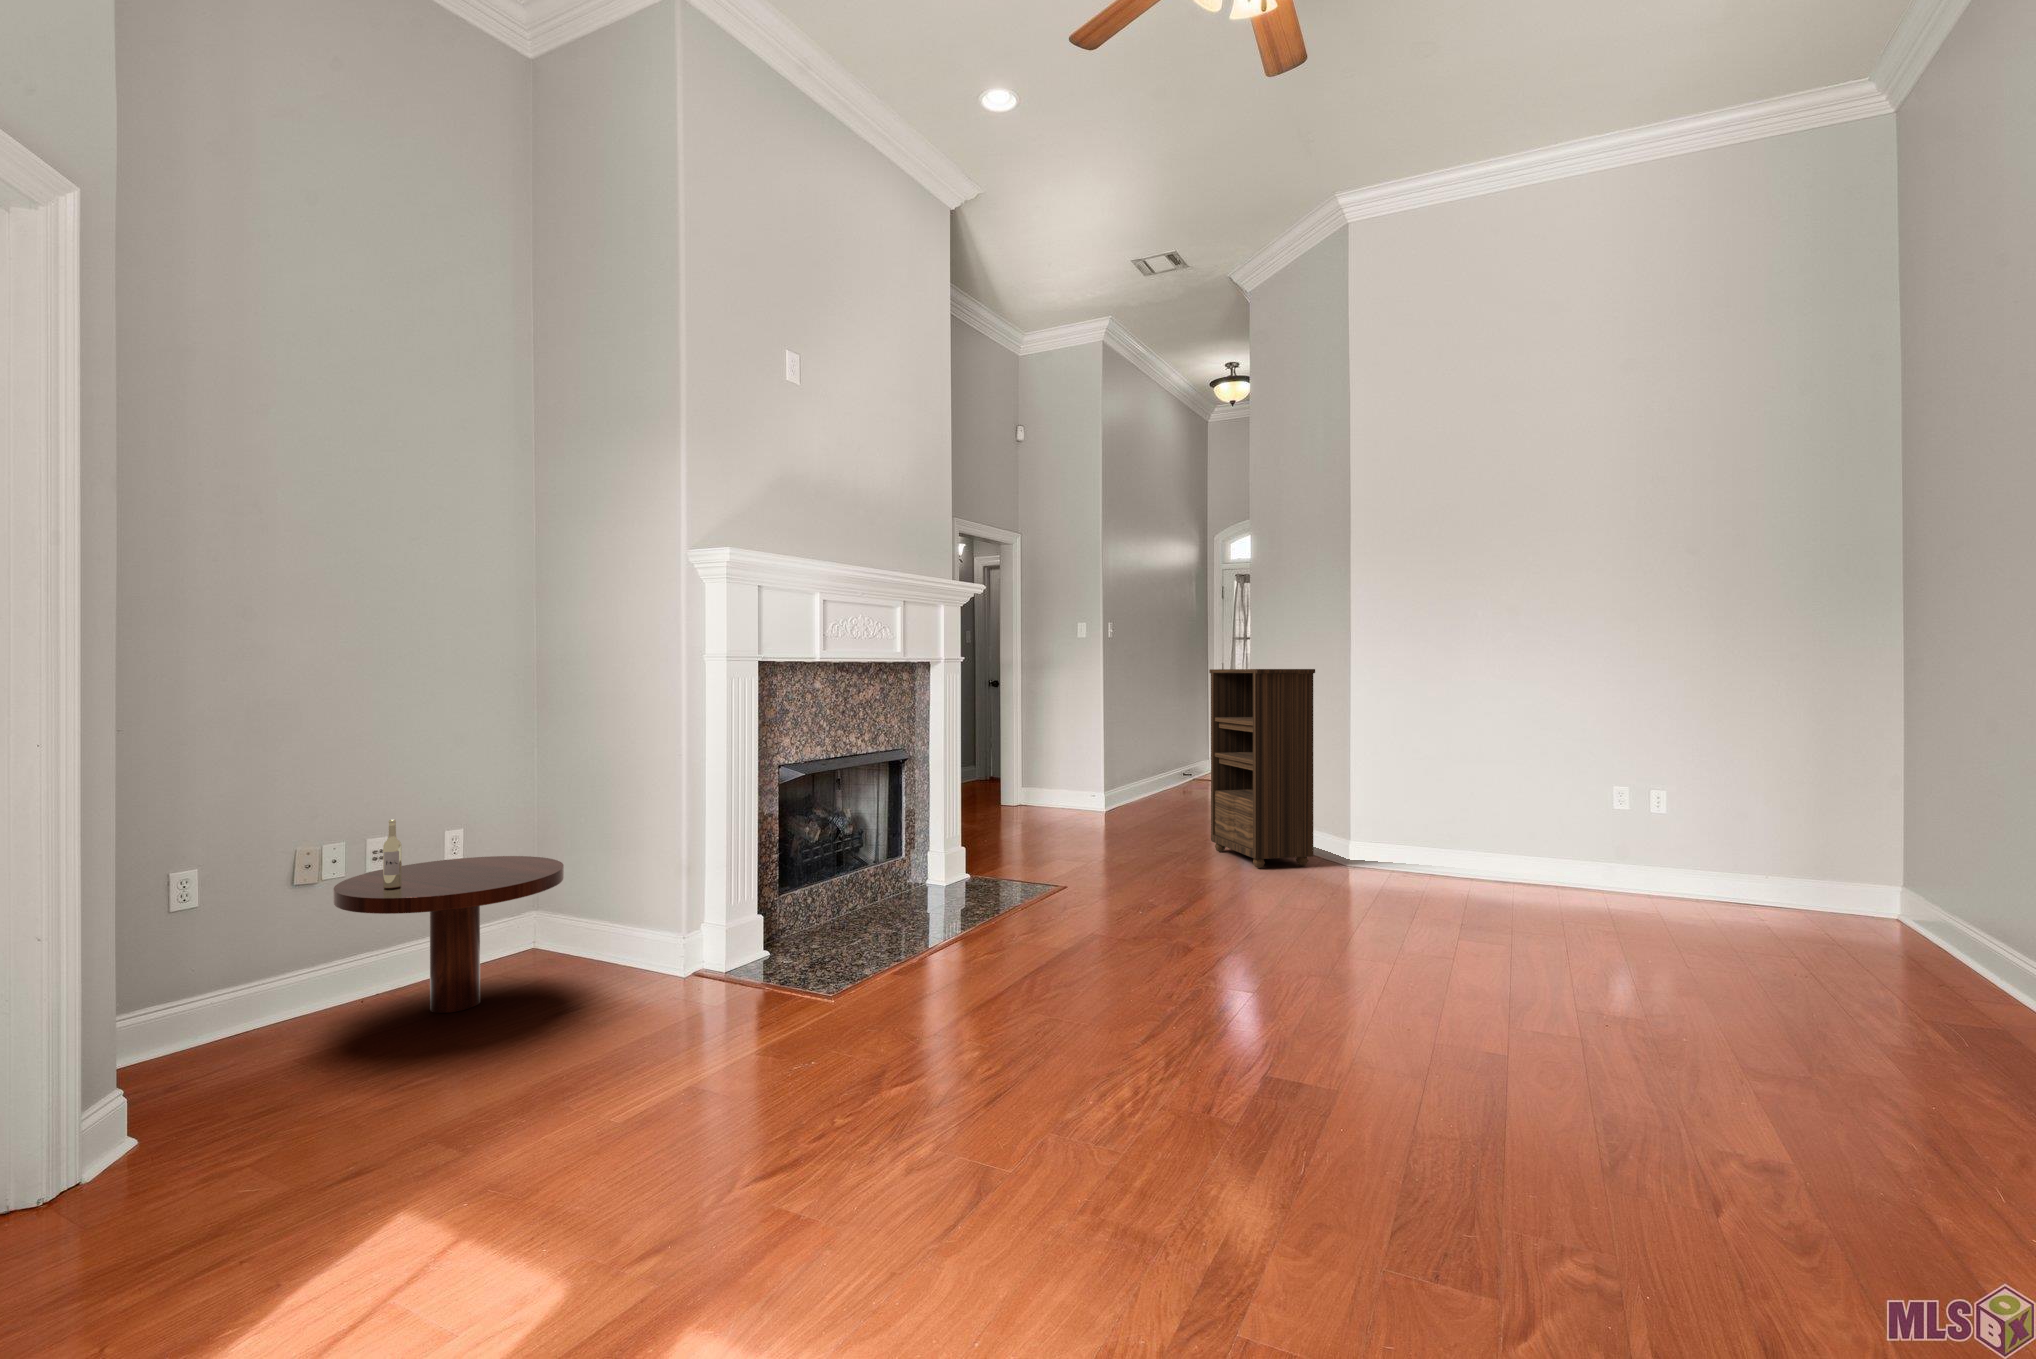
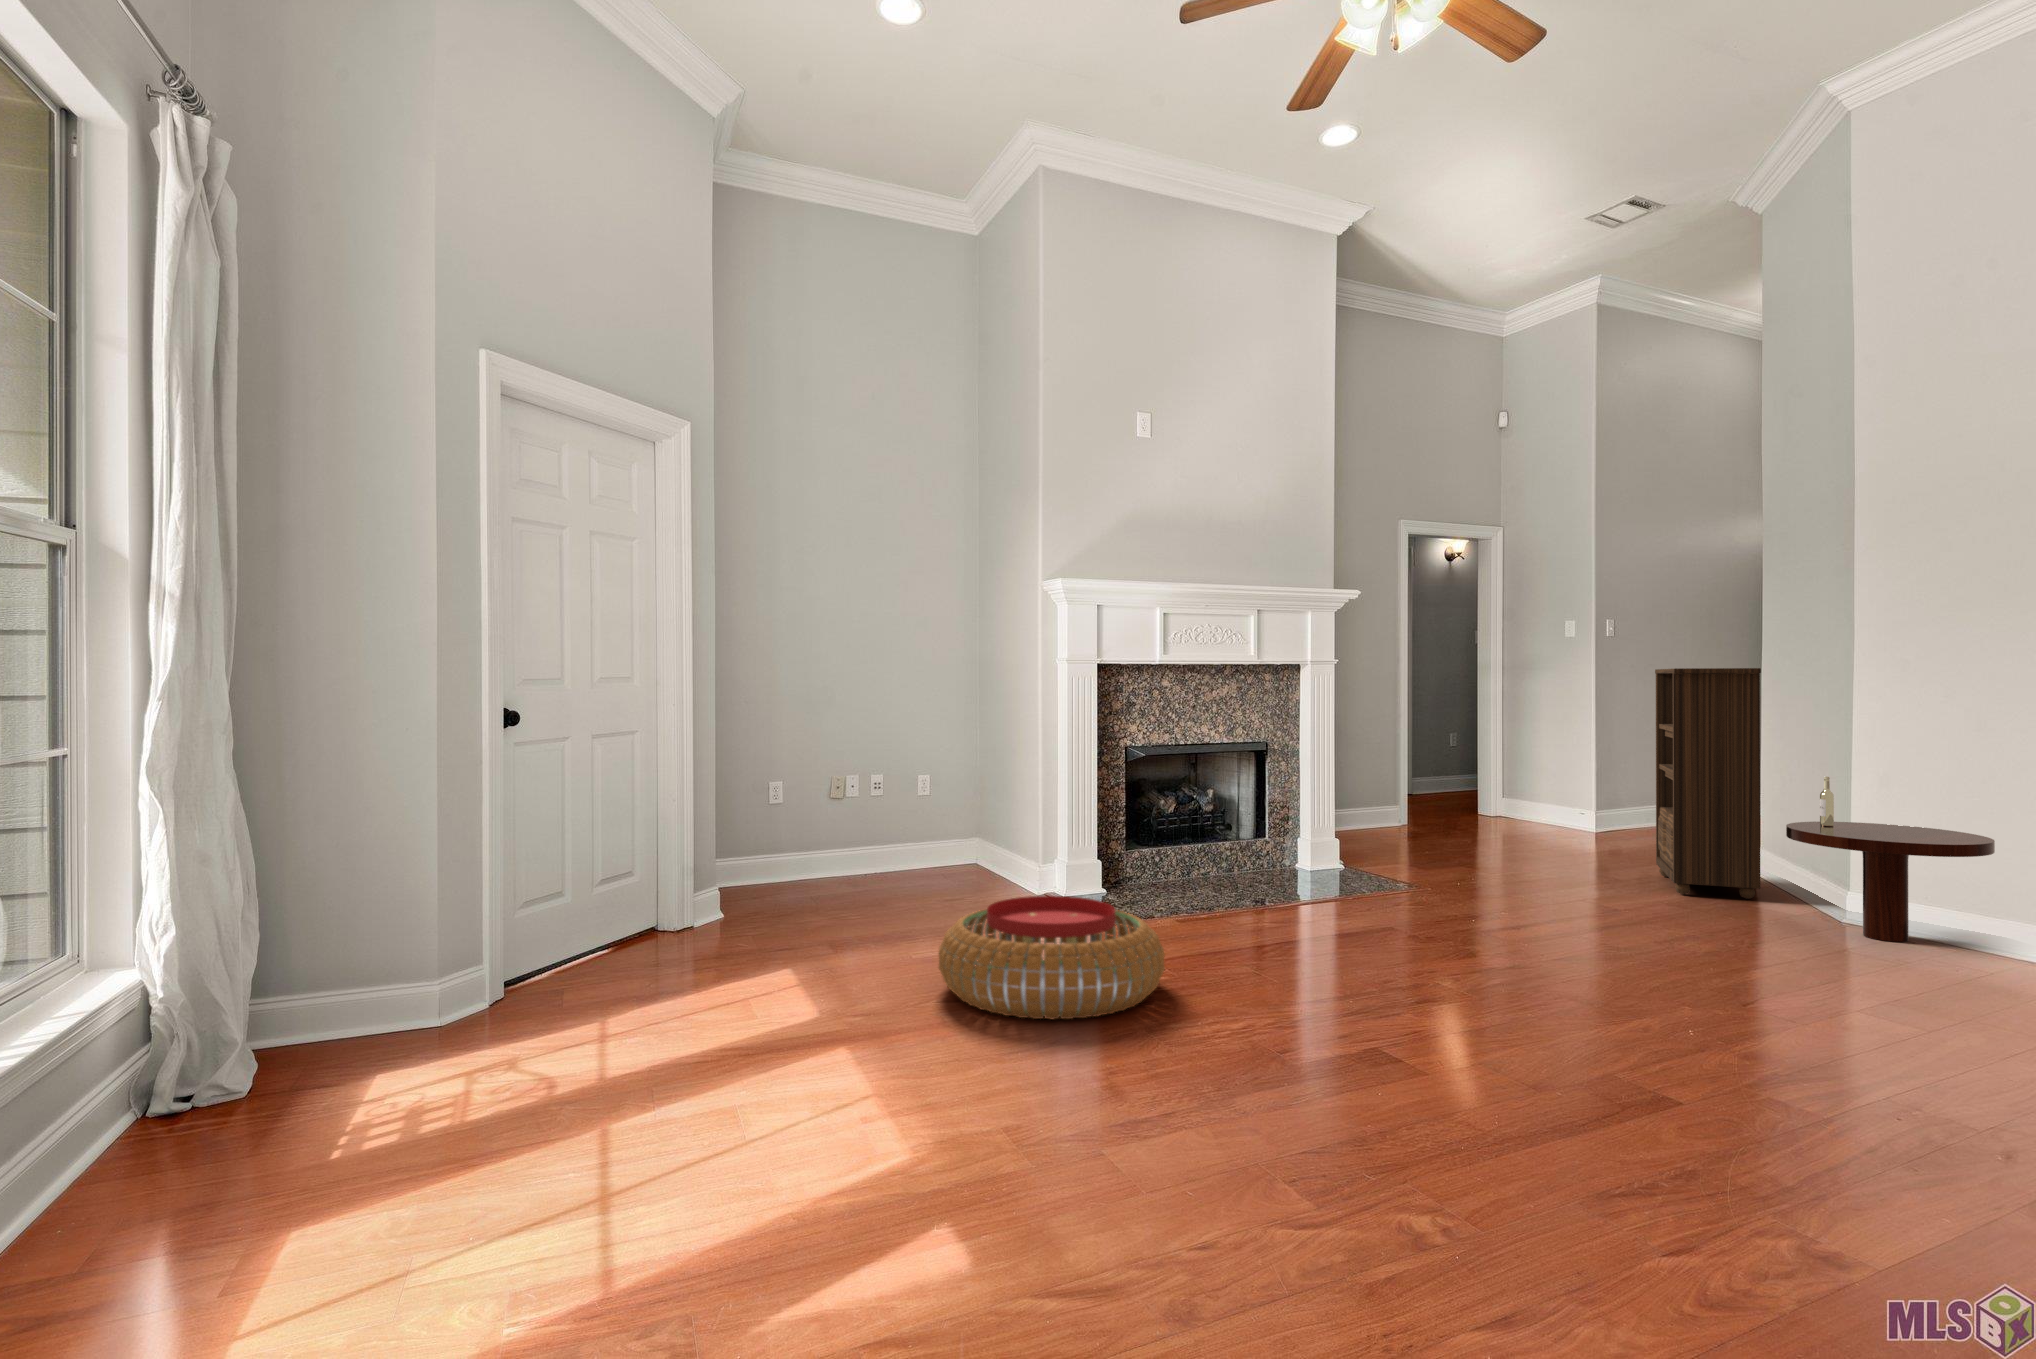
coffee table: present [334,820,564,1013] -> present [1786,777,1995,942]
pouf: none [734,997,1078,1231] -> present [939,896,1165,1019]

